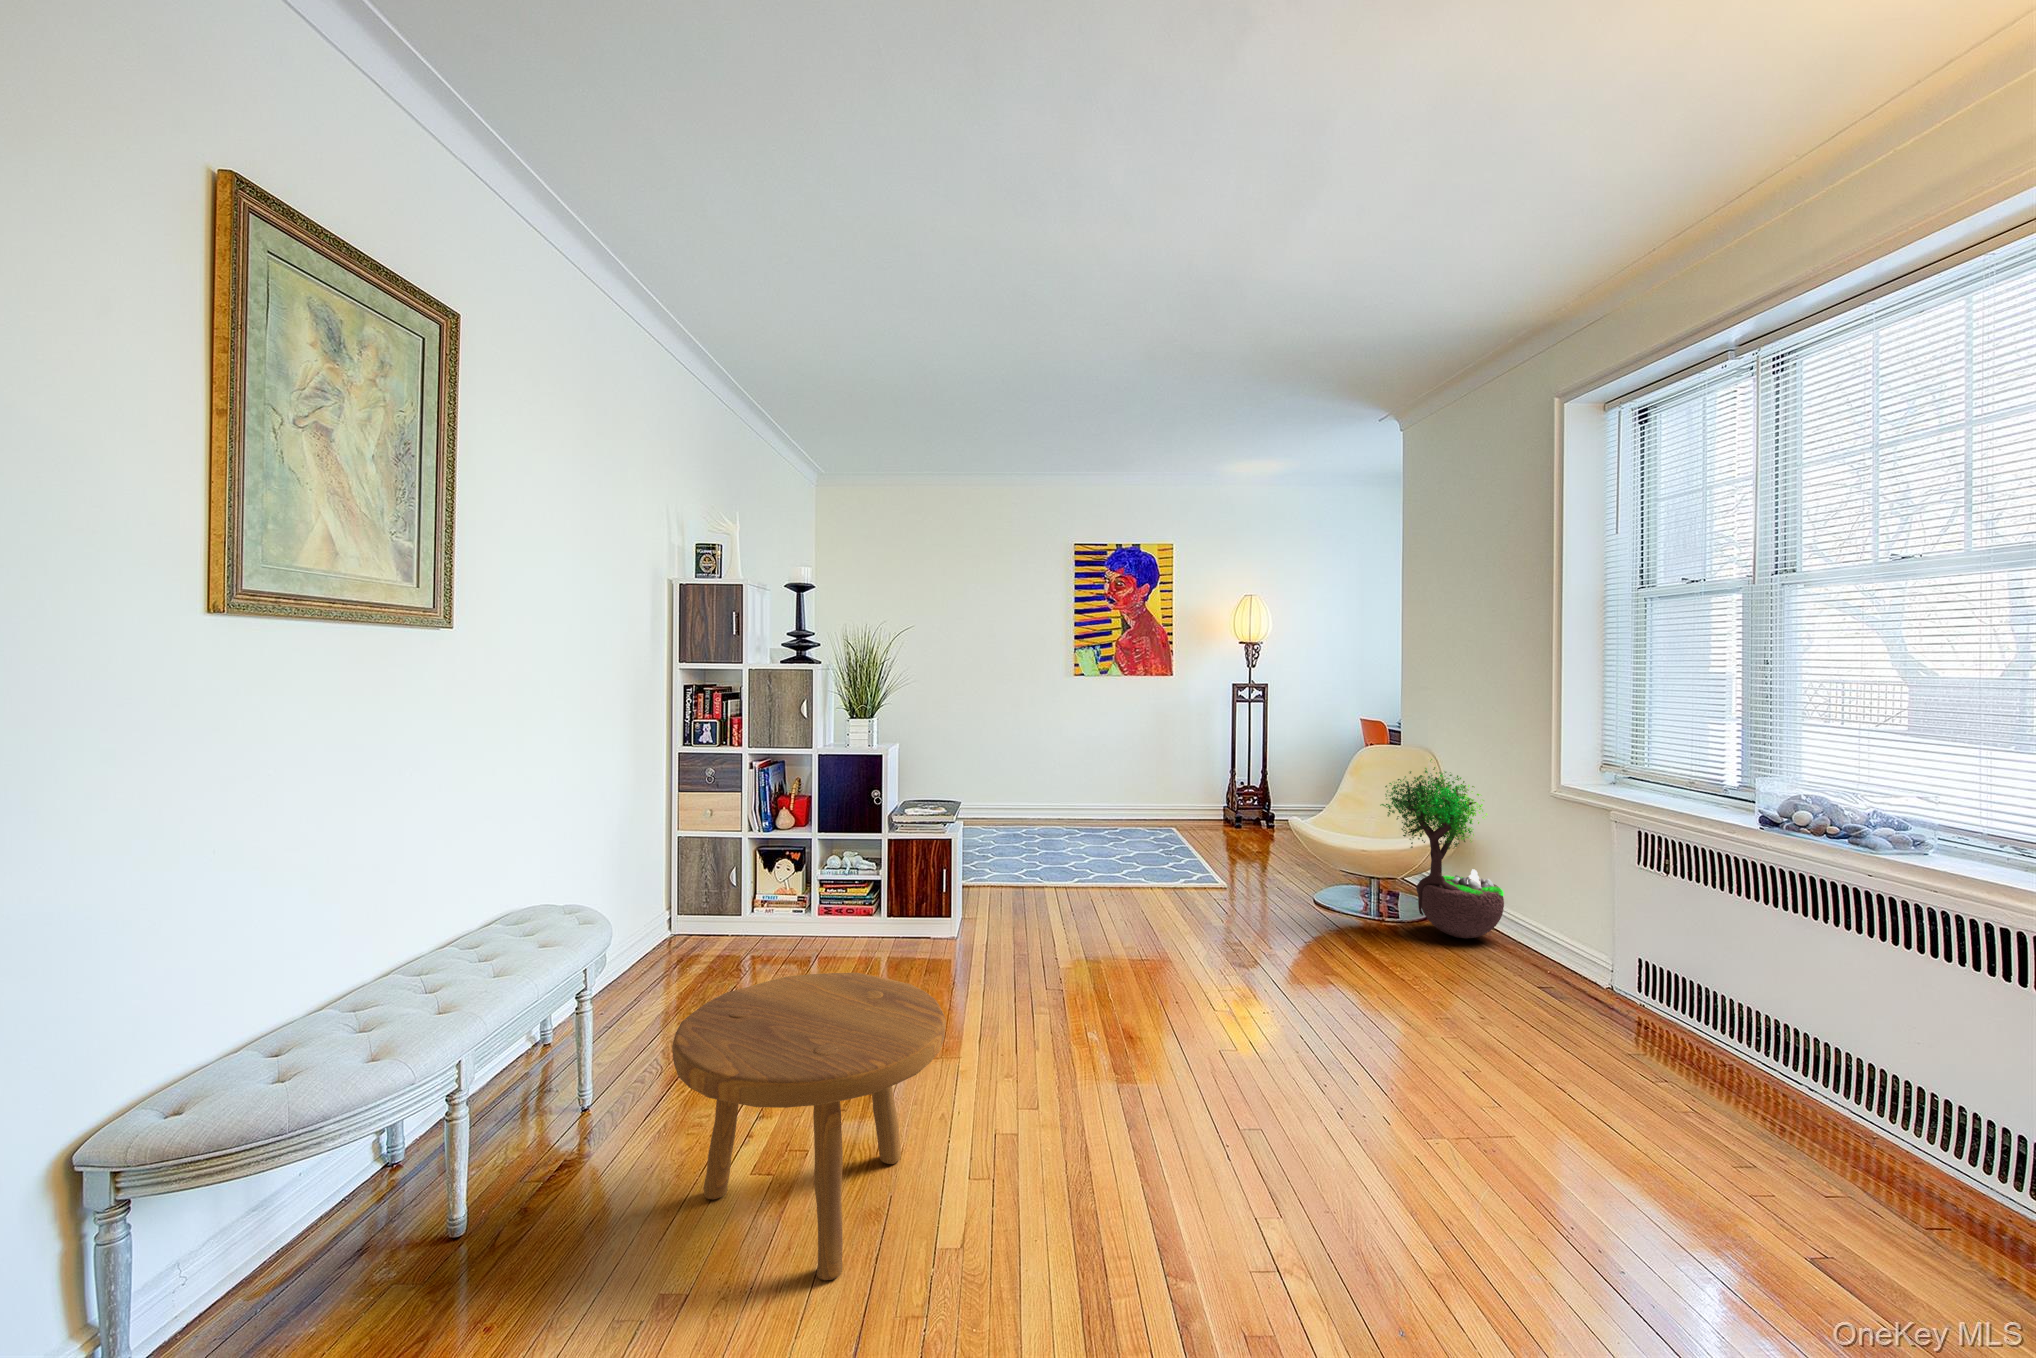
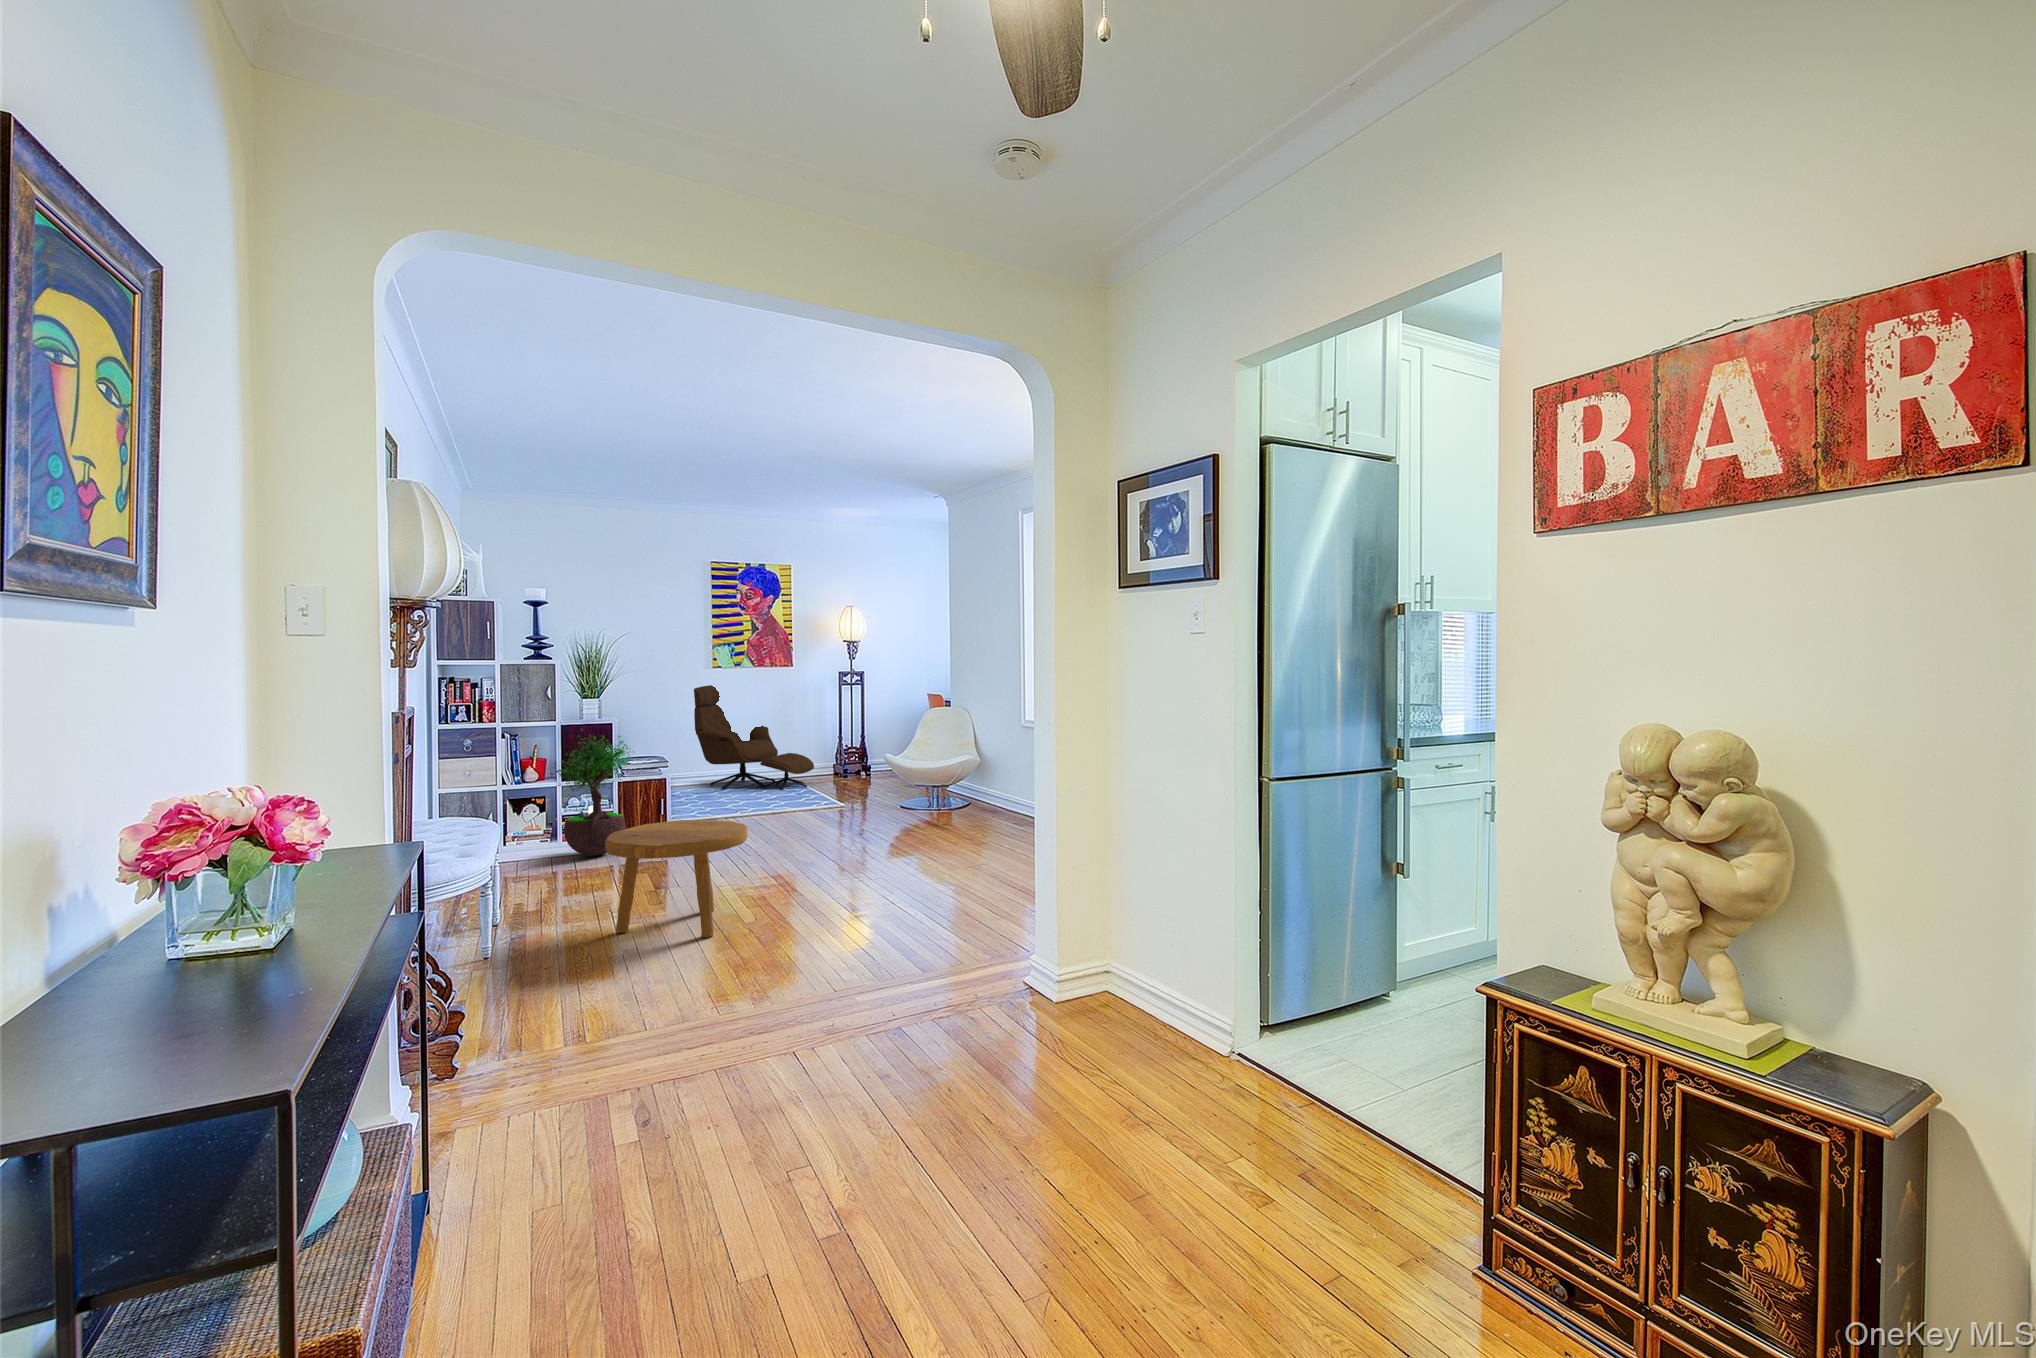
lounge chair: none [1046,698,1193,843] -> present [694,685,814,790]
potted tree: present [1380,759,1504,938] -> present [550,729,634,856]

